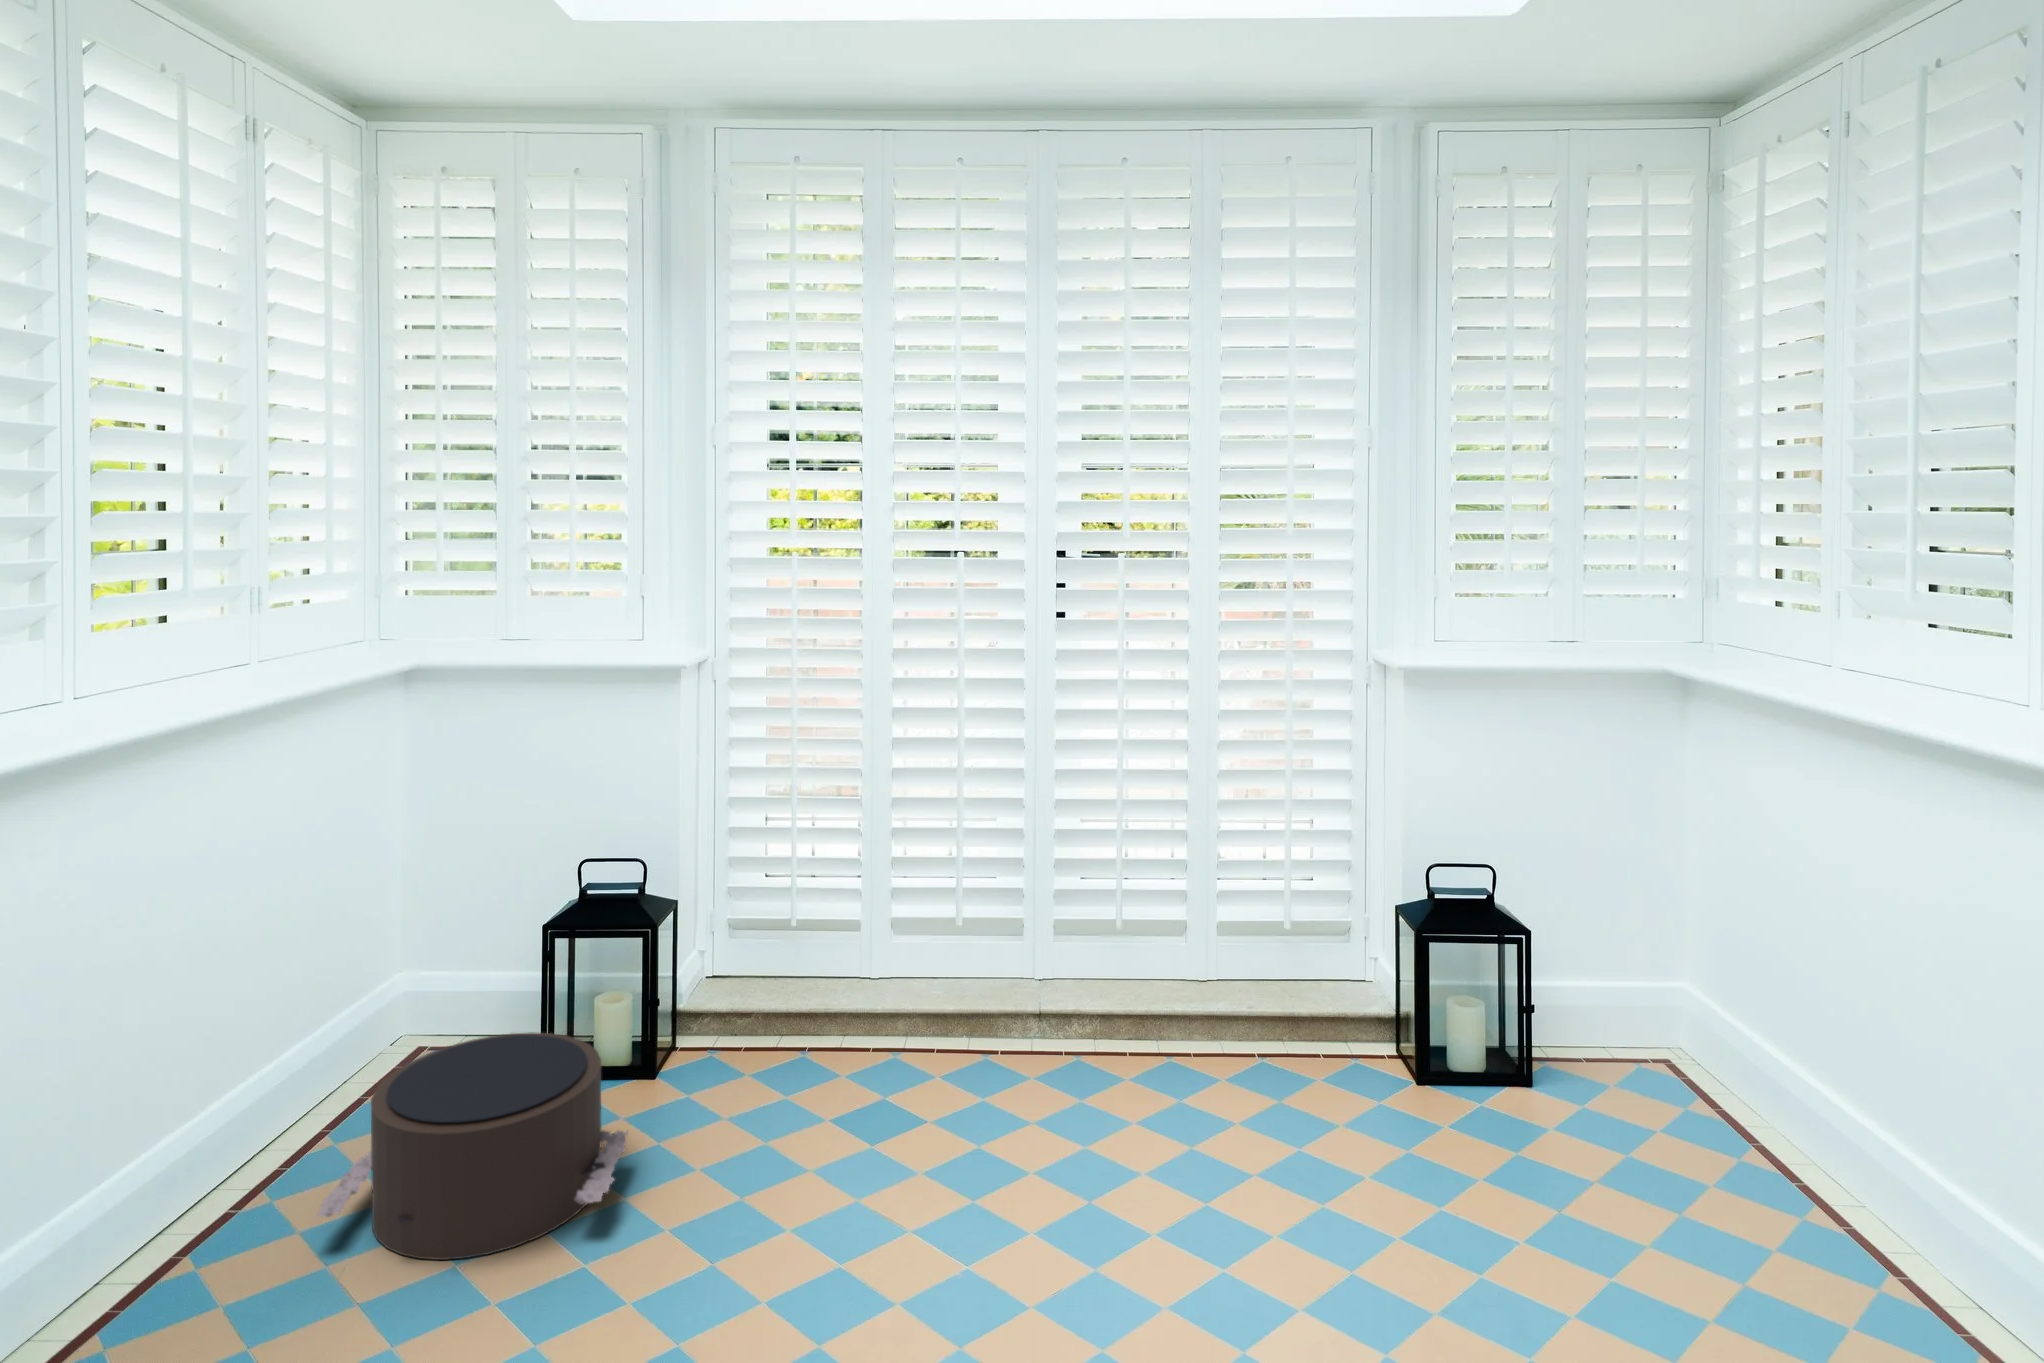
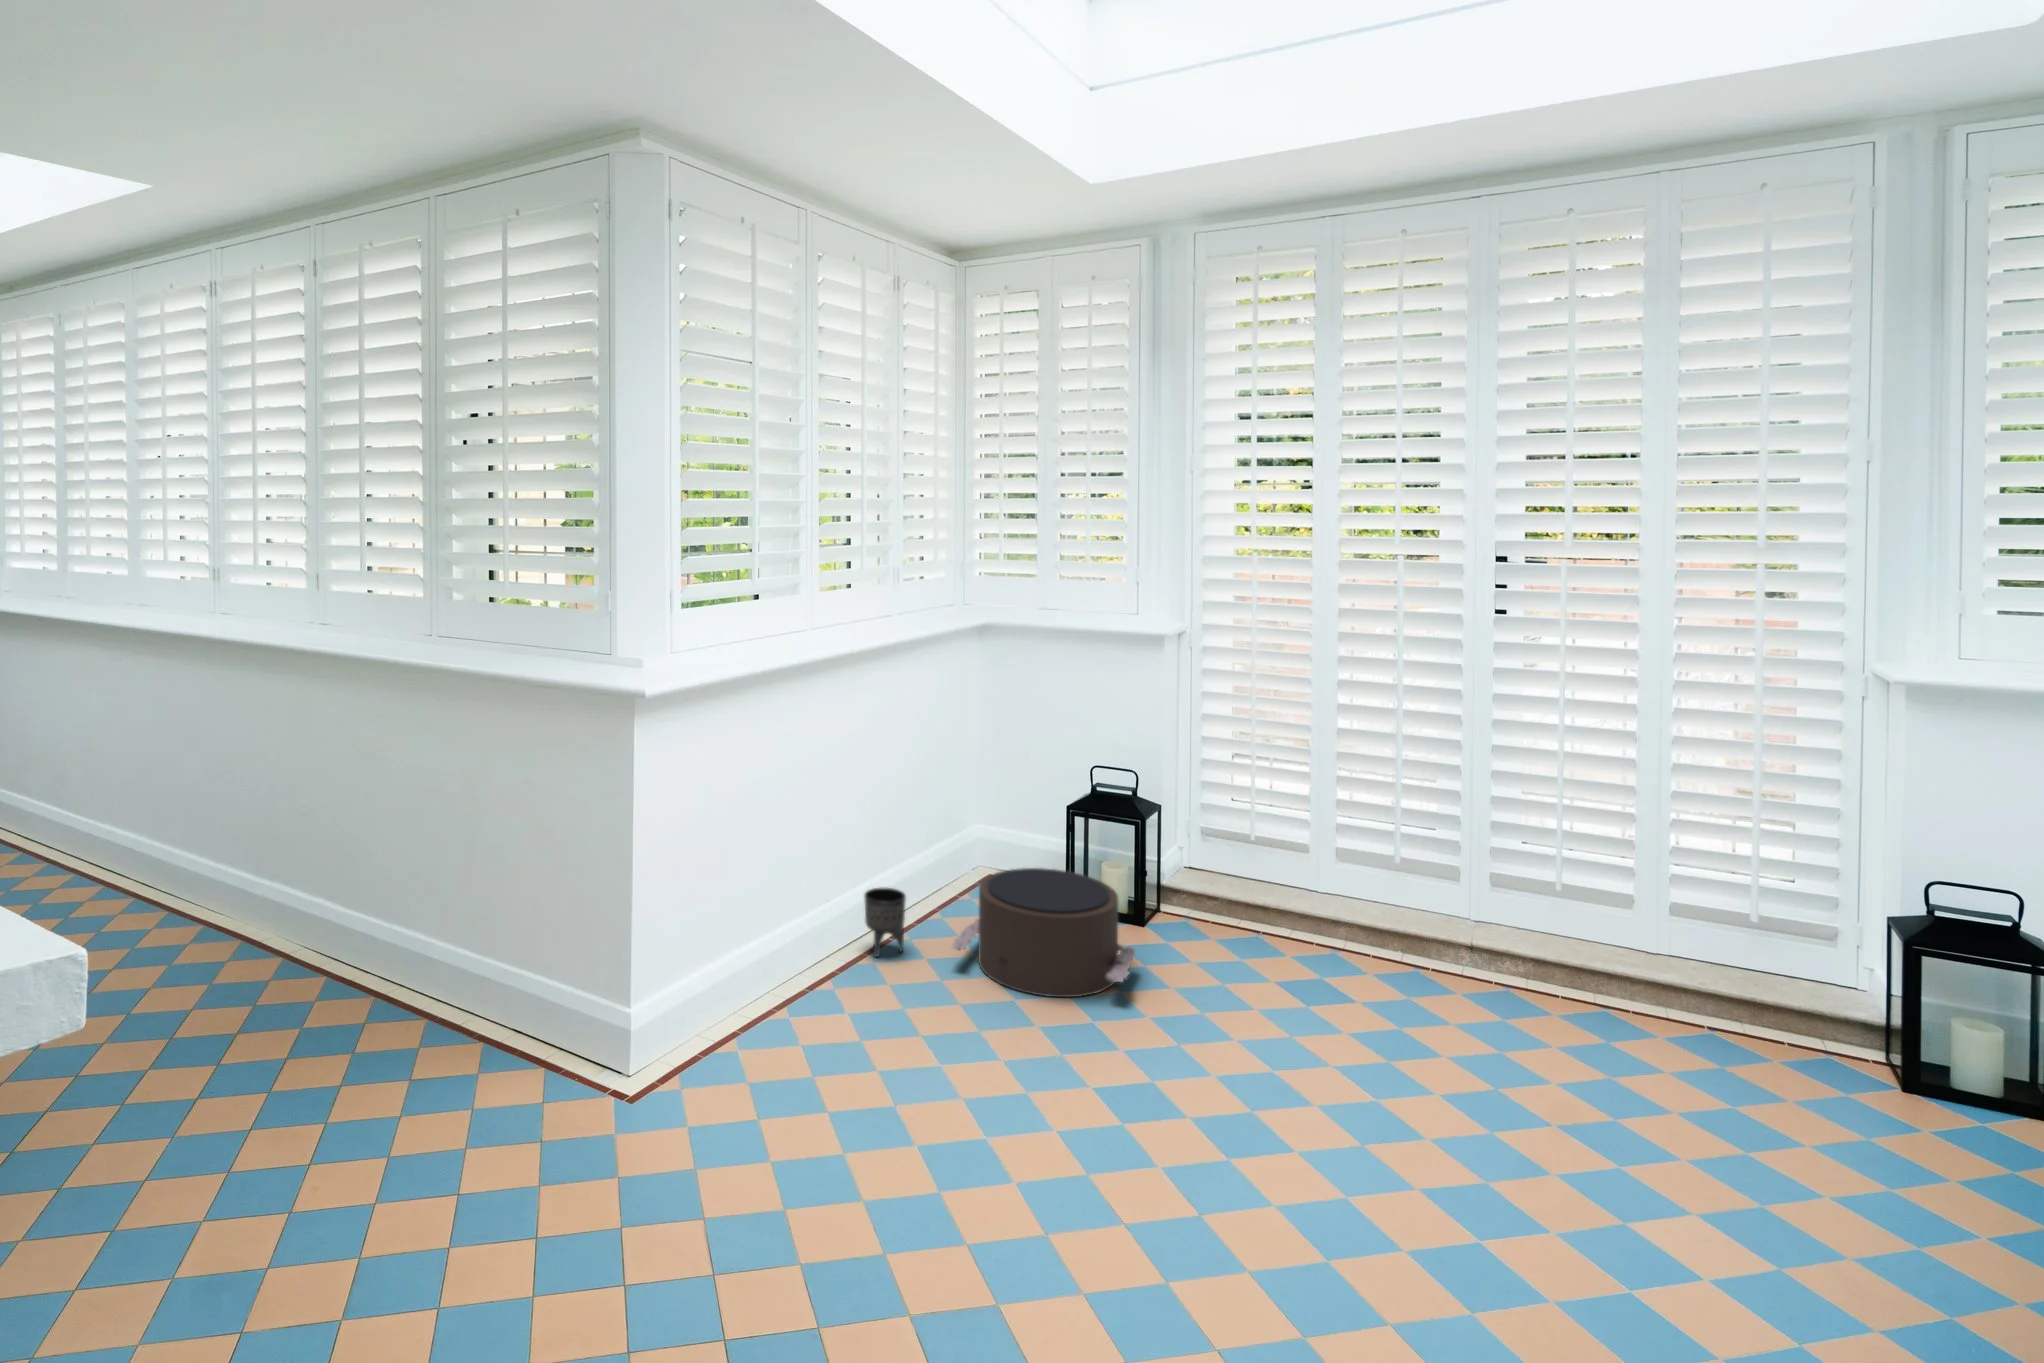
planter: none [149,1133,235,1266] -> present [864,887,906,957]

